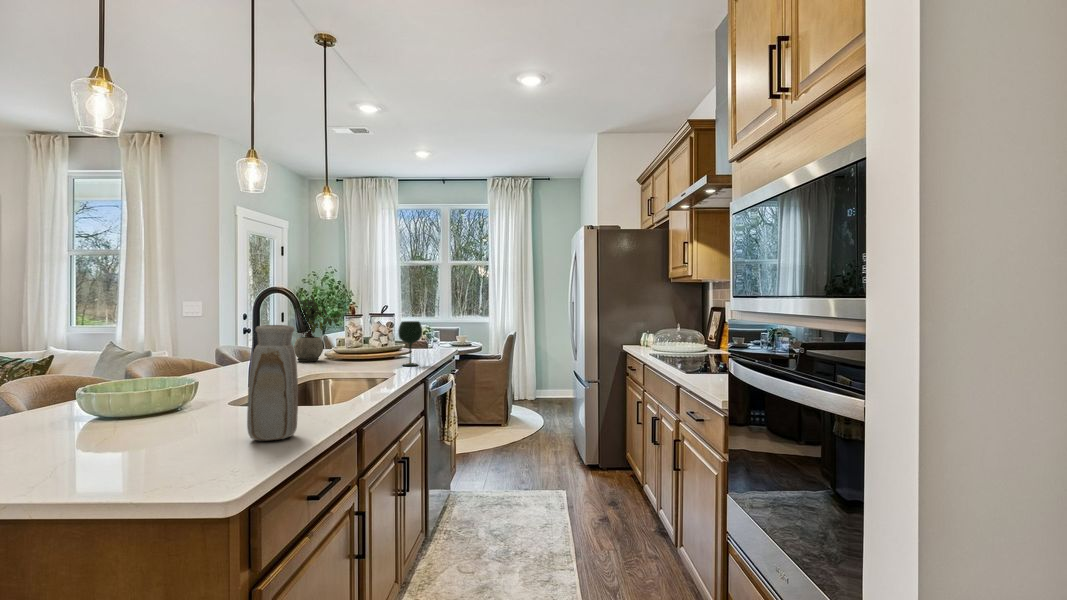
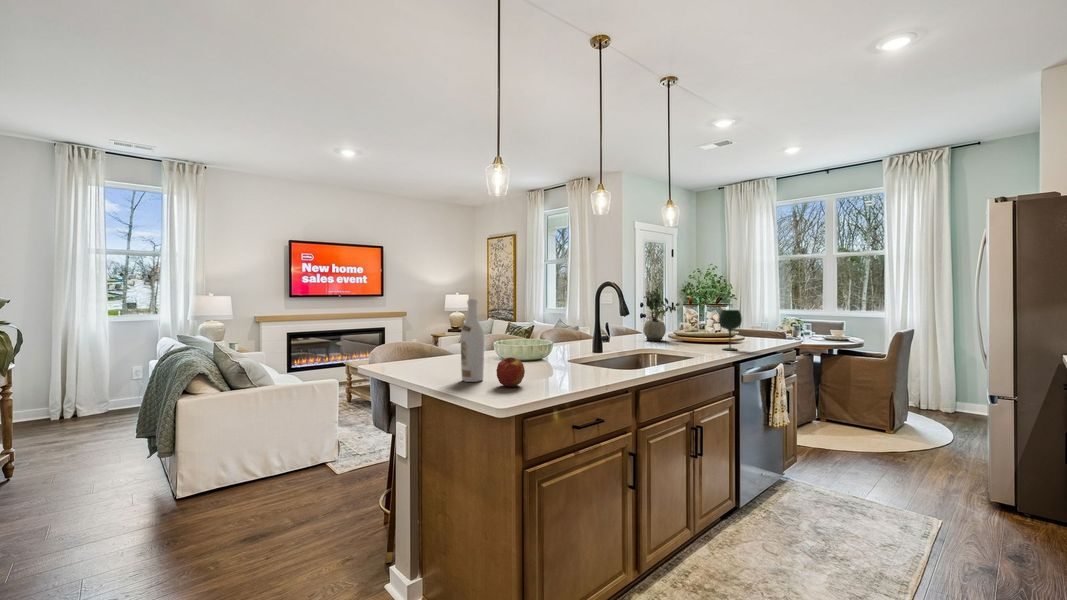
wine bottle: none [75,320,128,469] -> present [461,299,484,382]
vase: present [247,325,298,440] -> none [546,305,577,383]
apple: none [168,413,223,462] -> present [496,358,525,387]

